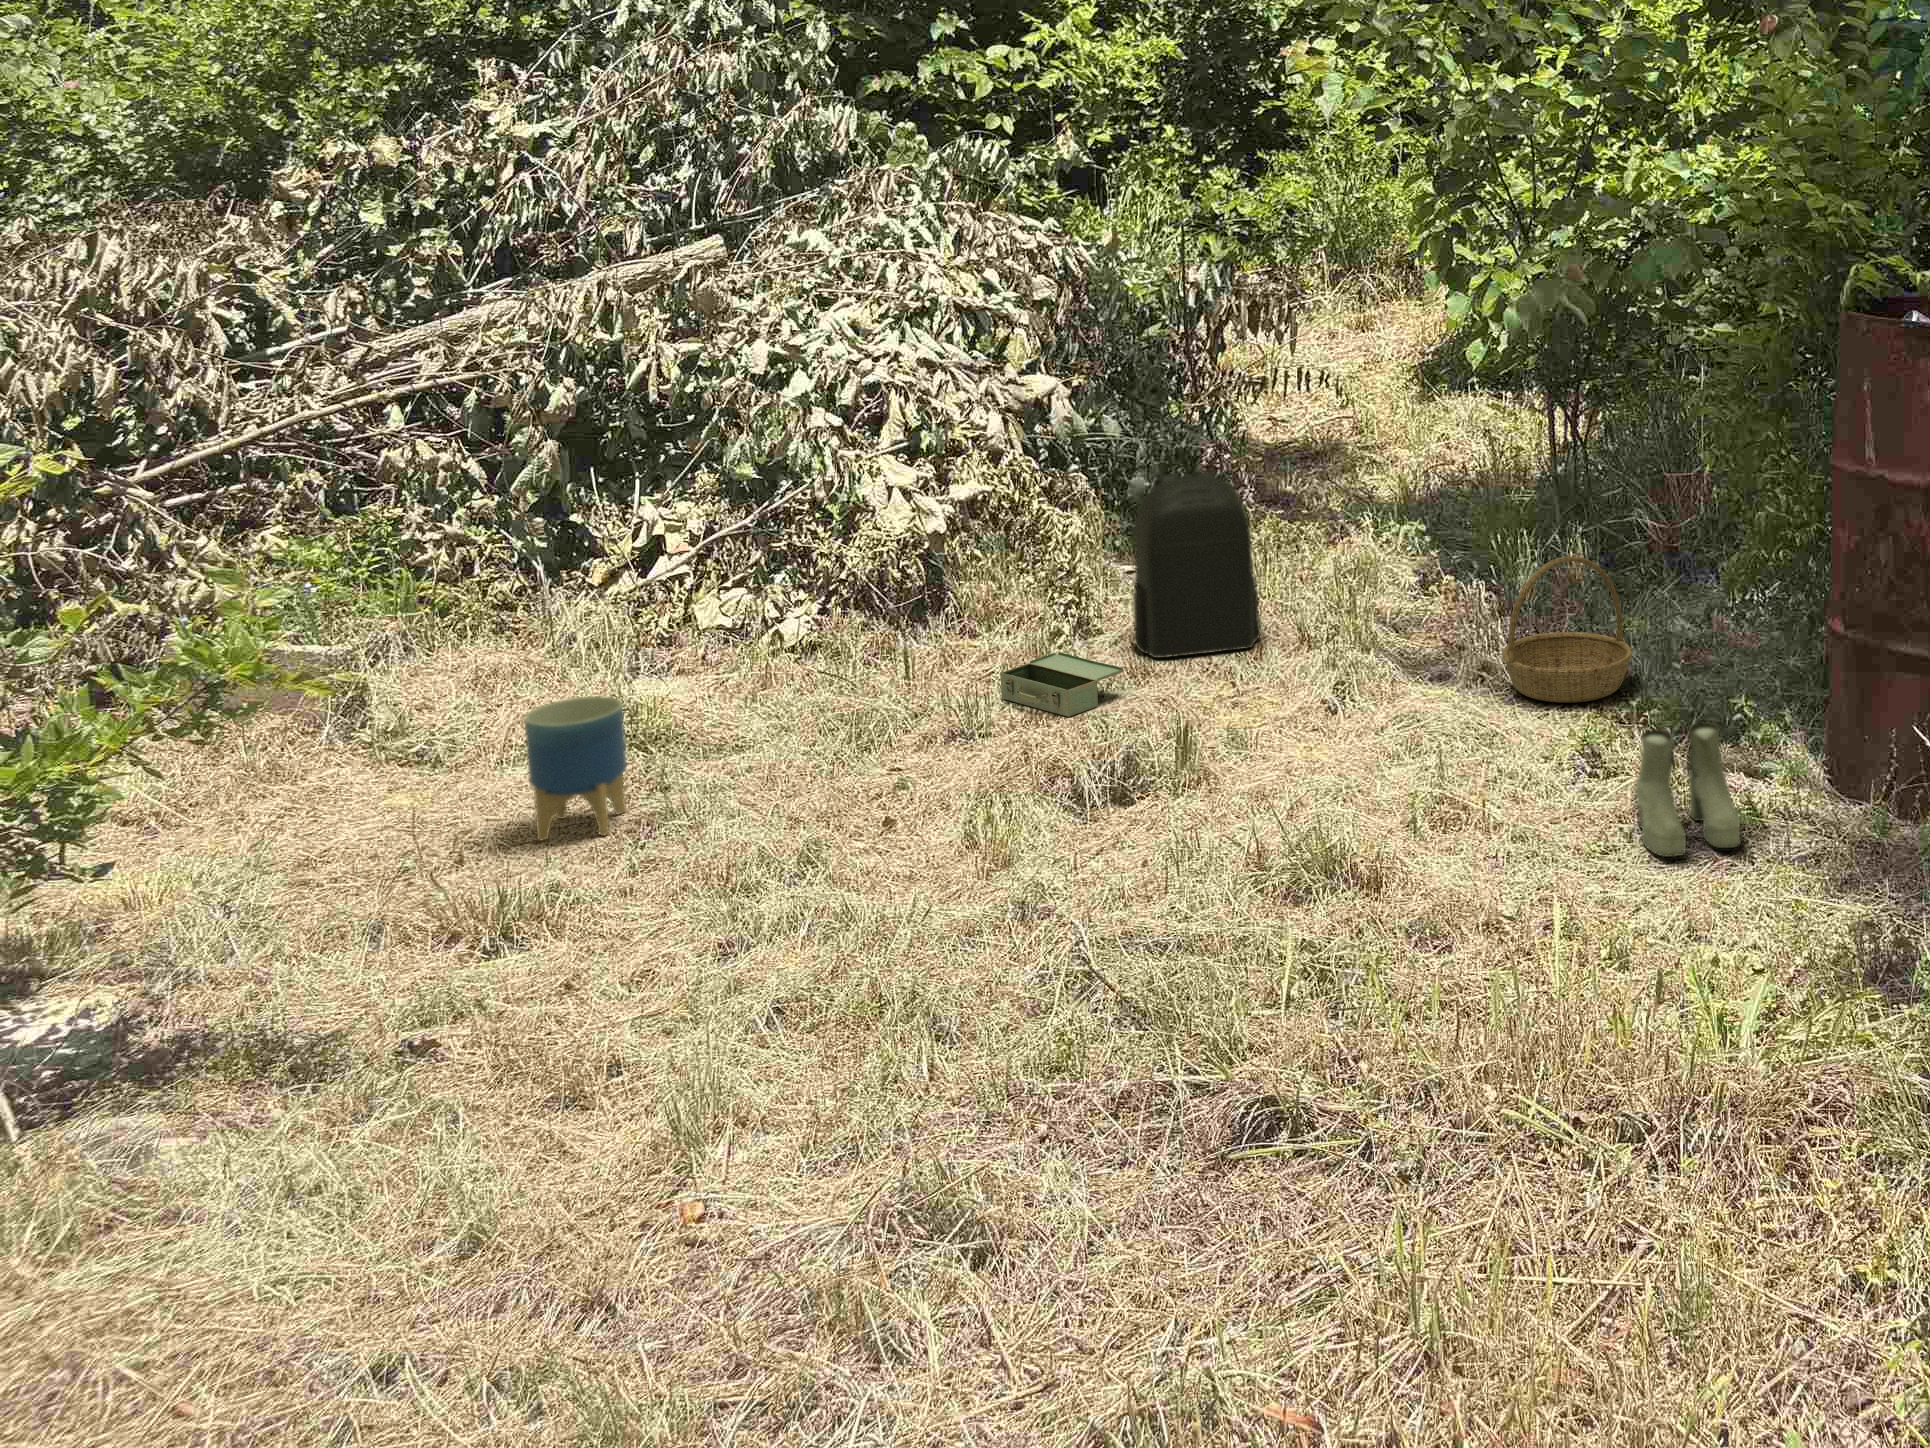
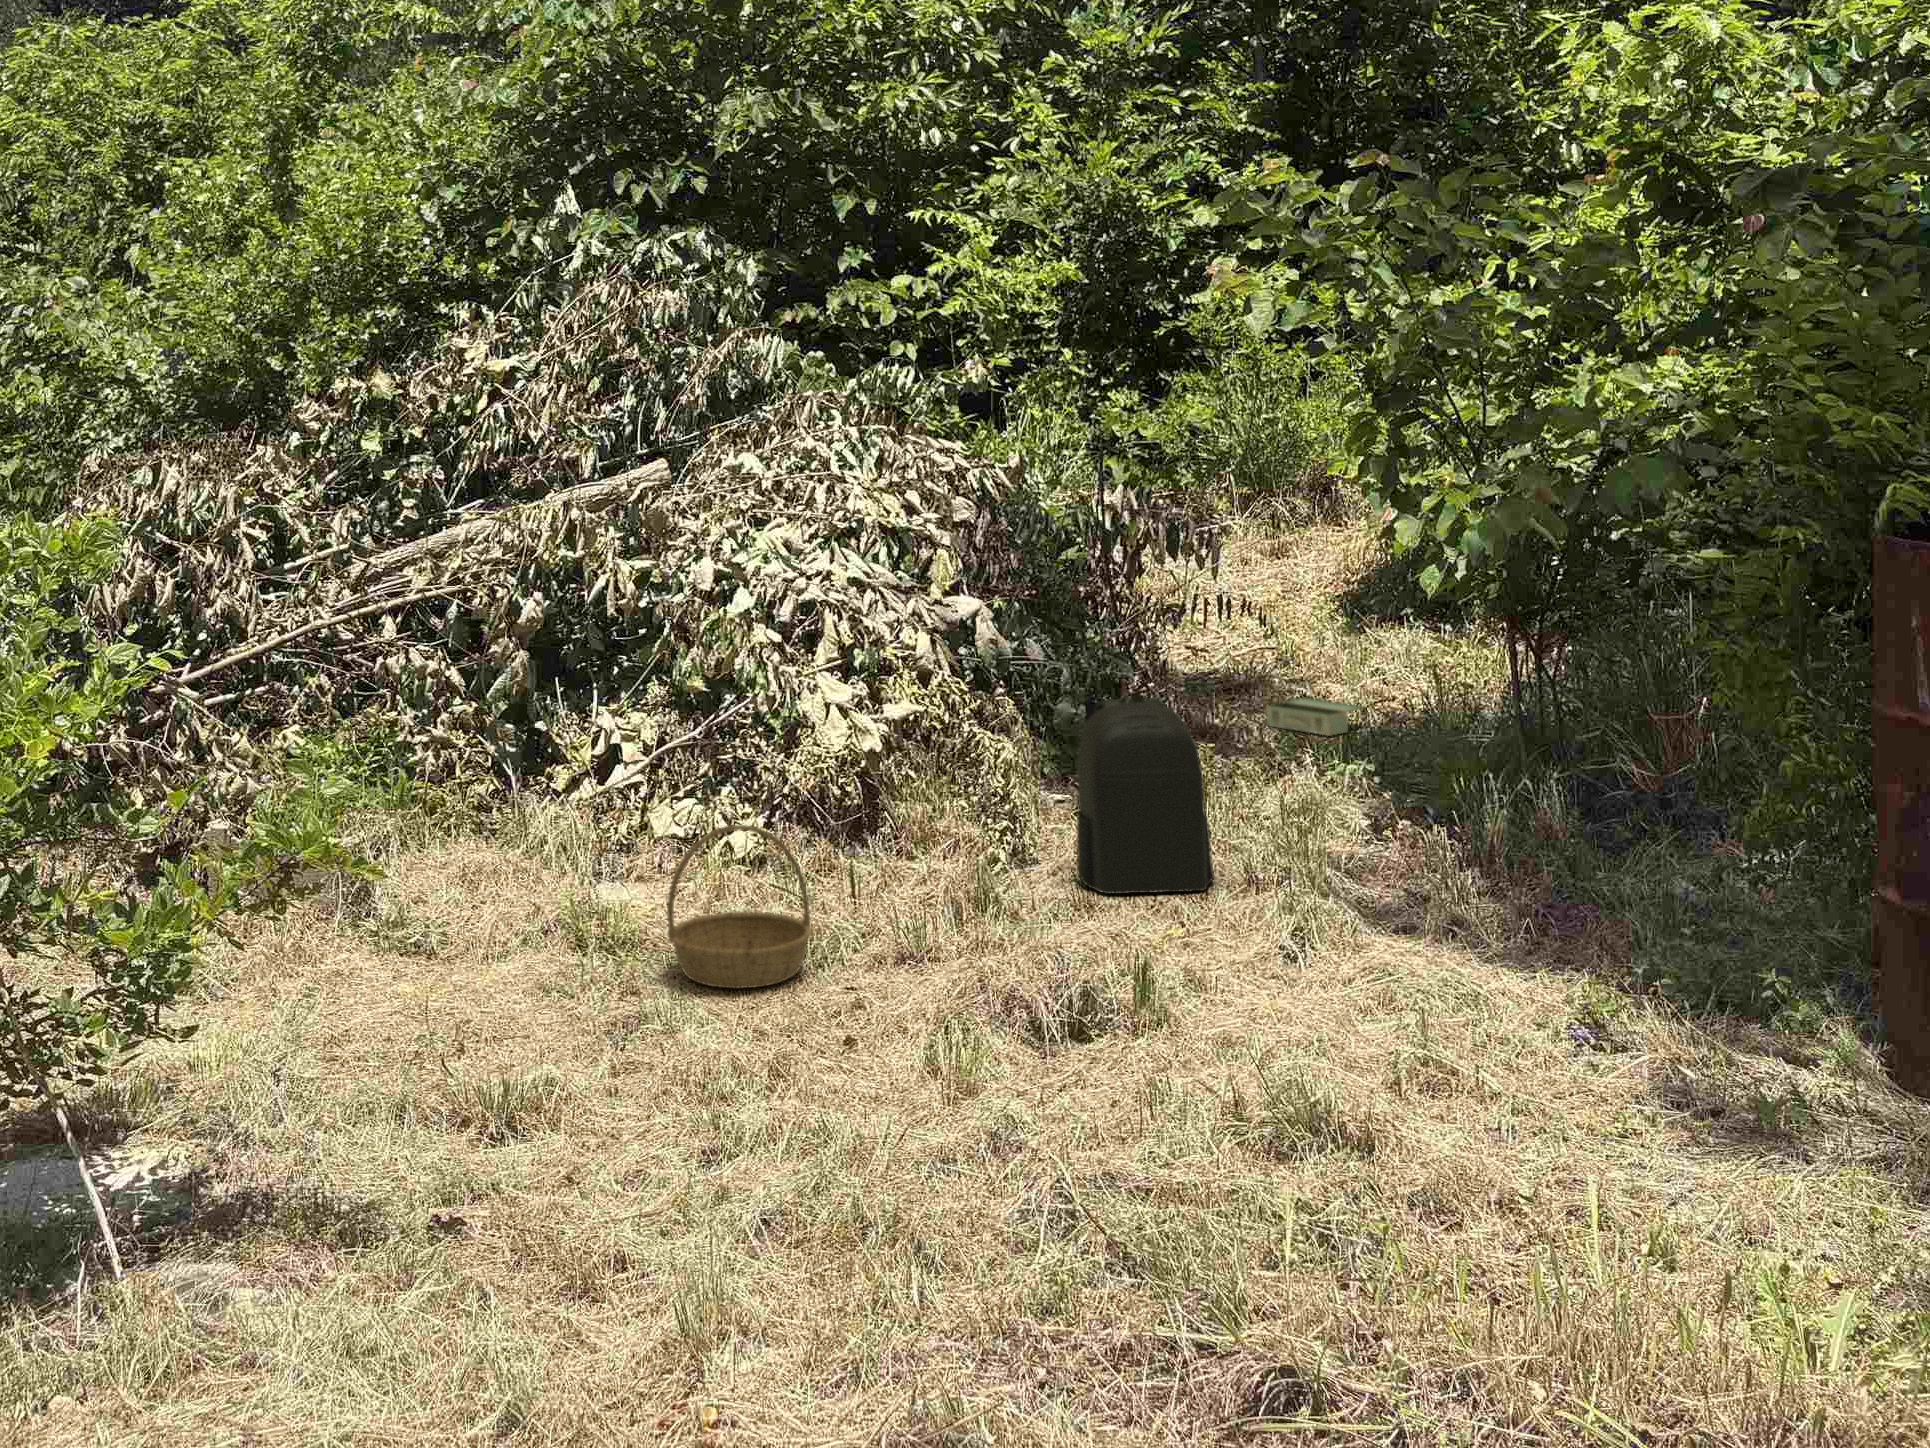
basket: present [1502,556,1632,703] -> present [667,825,811,988]
toolbox: present [1001,652,1124,717] -> present [1266,697,1364,736]
planter: present [524,696,627,841] -> none [530,875,615,1010]
boots: present [1635,723,1741,857] -> none [1691,990,1835,1142]

